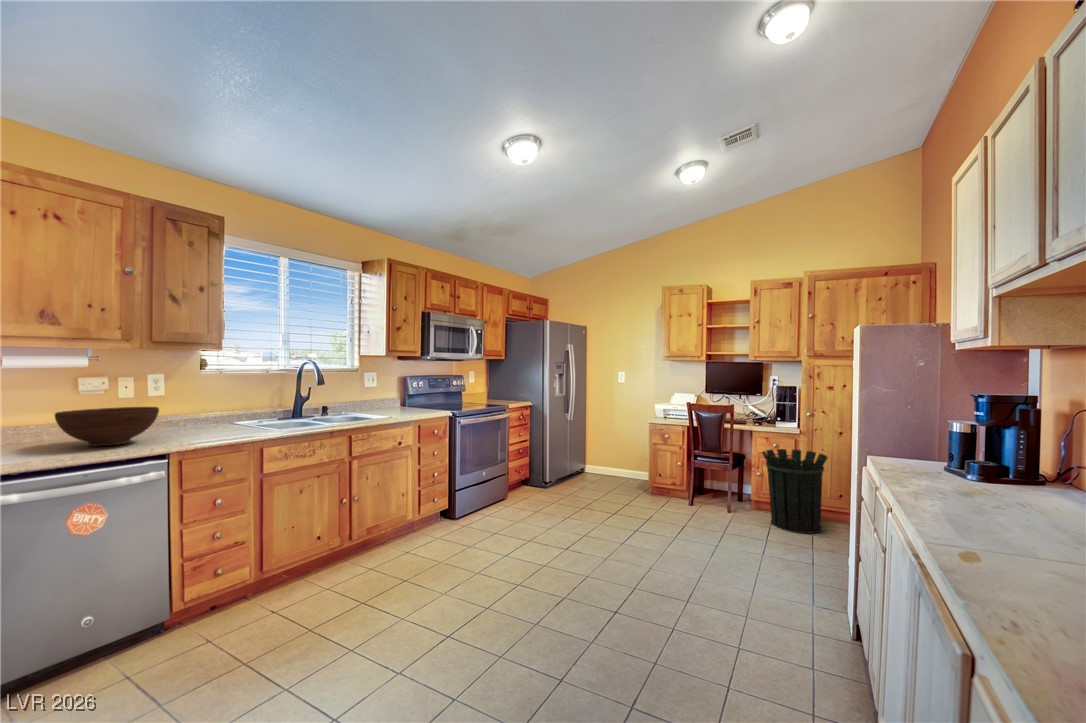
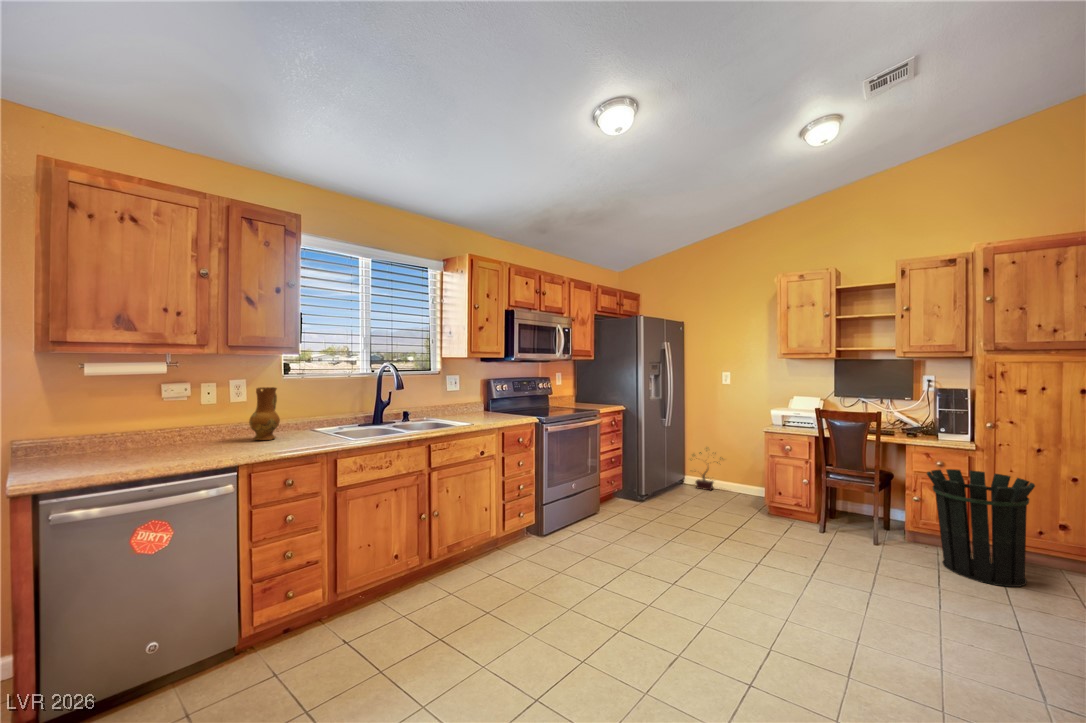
ceramic jug: none [169,381,200,432] -> present [249,387,280,440]
fruit bowl: present [55,407,159,446] -> none [129,414,232,457]
potted plant: none [590,438,622,477] -> present [690,448,723,490]

